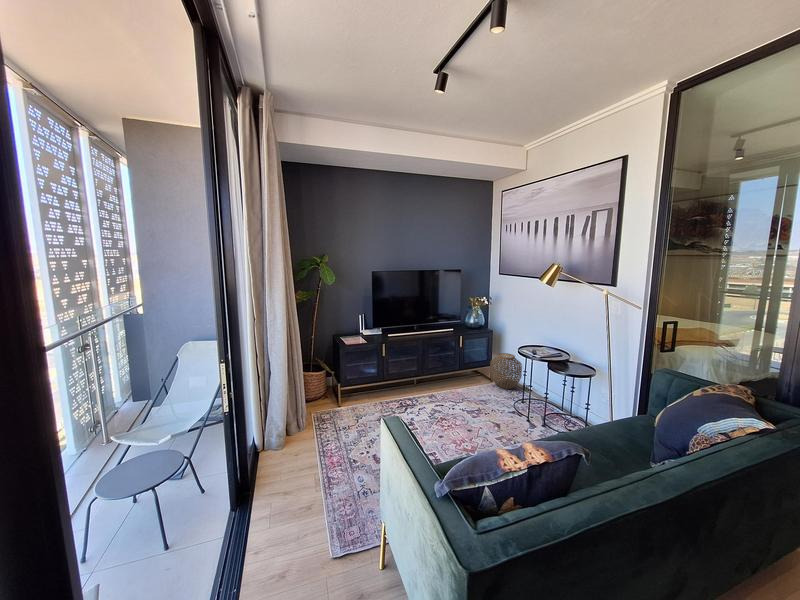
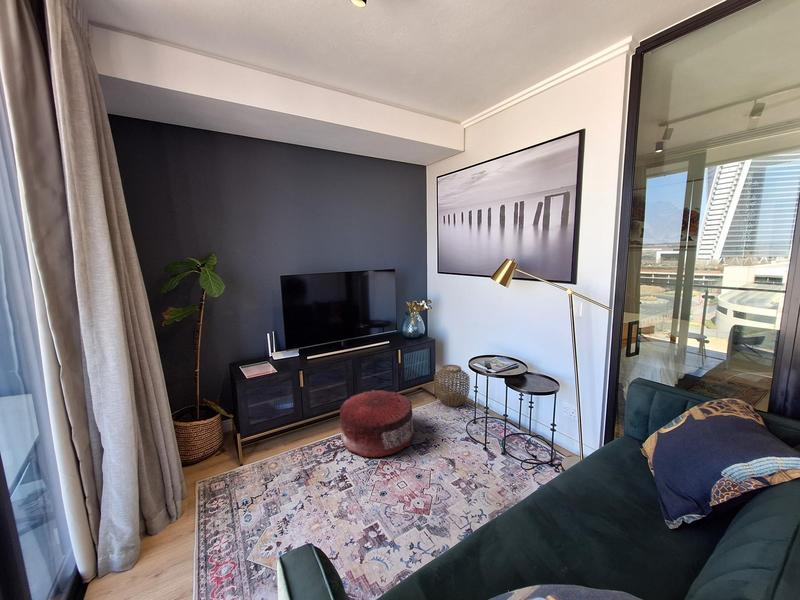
pouf: none [411,366,469,415] -> present [340,389,414,457]

